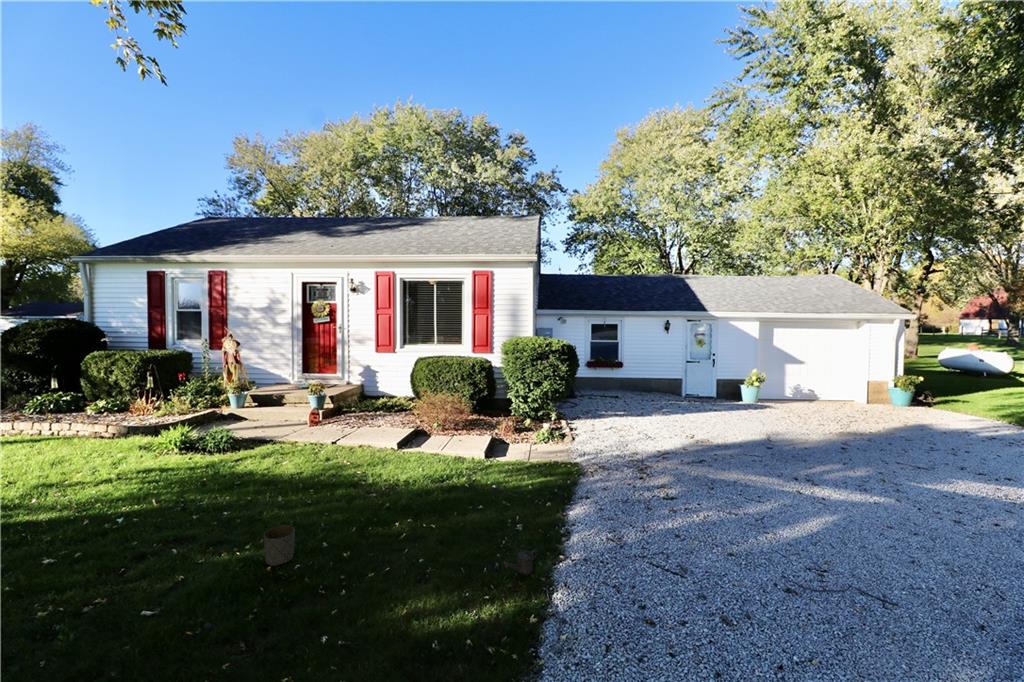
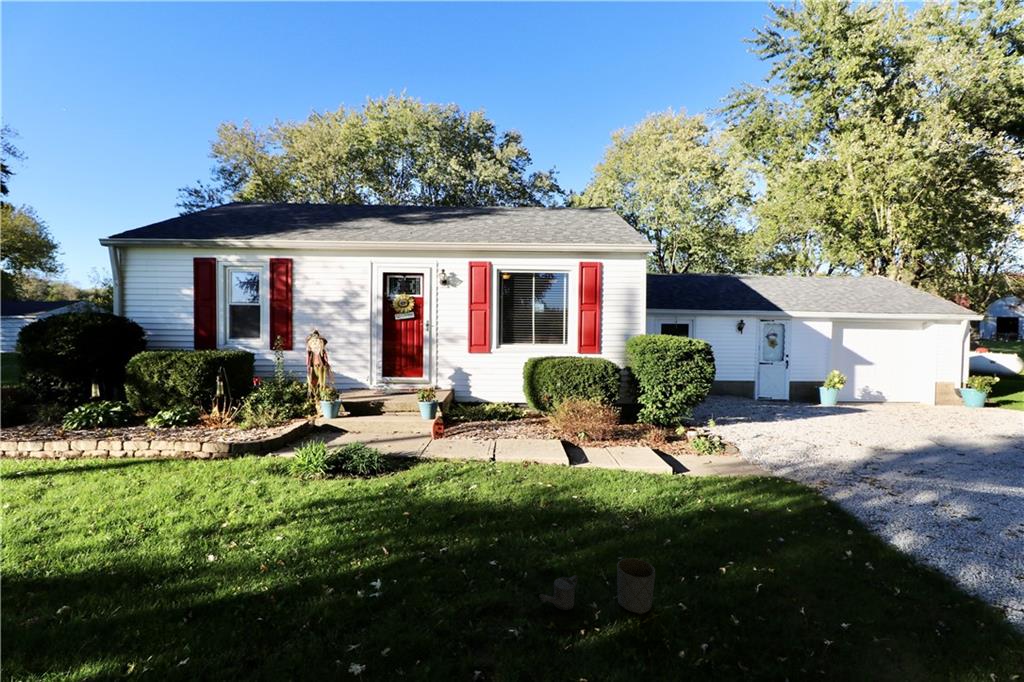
watering can: present [504,550,537,575] -> present [540,575,578,610]

